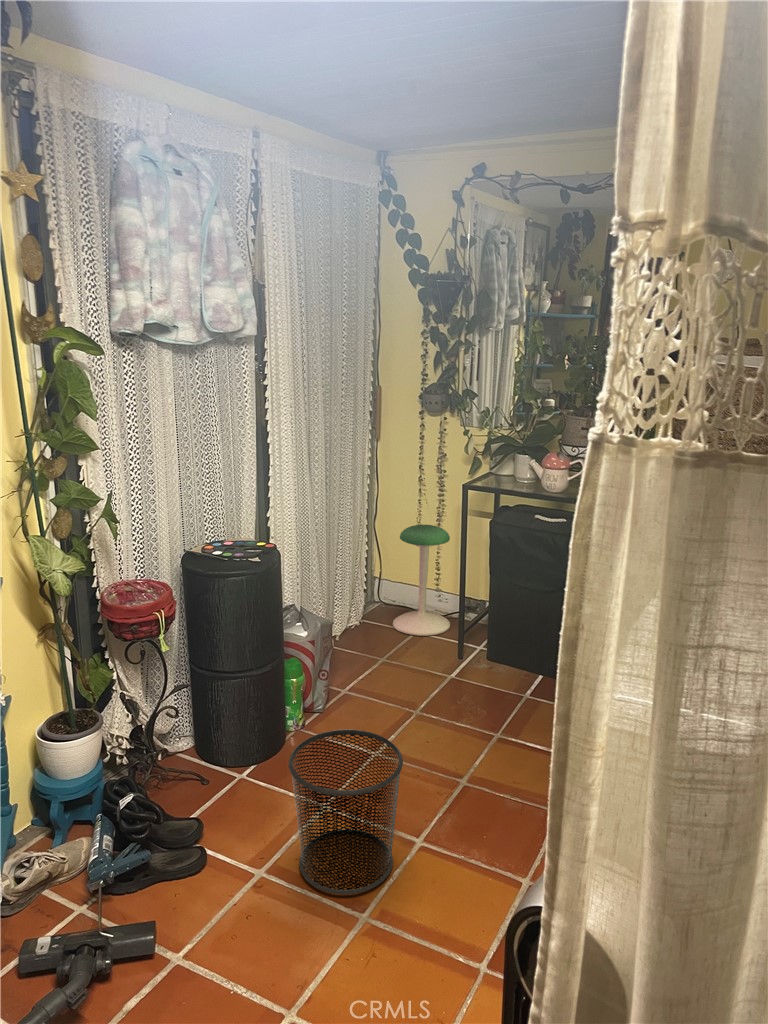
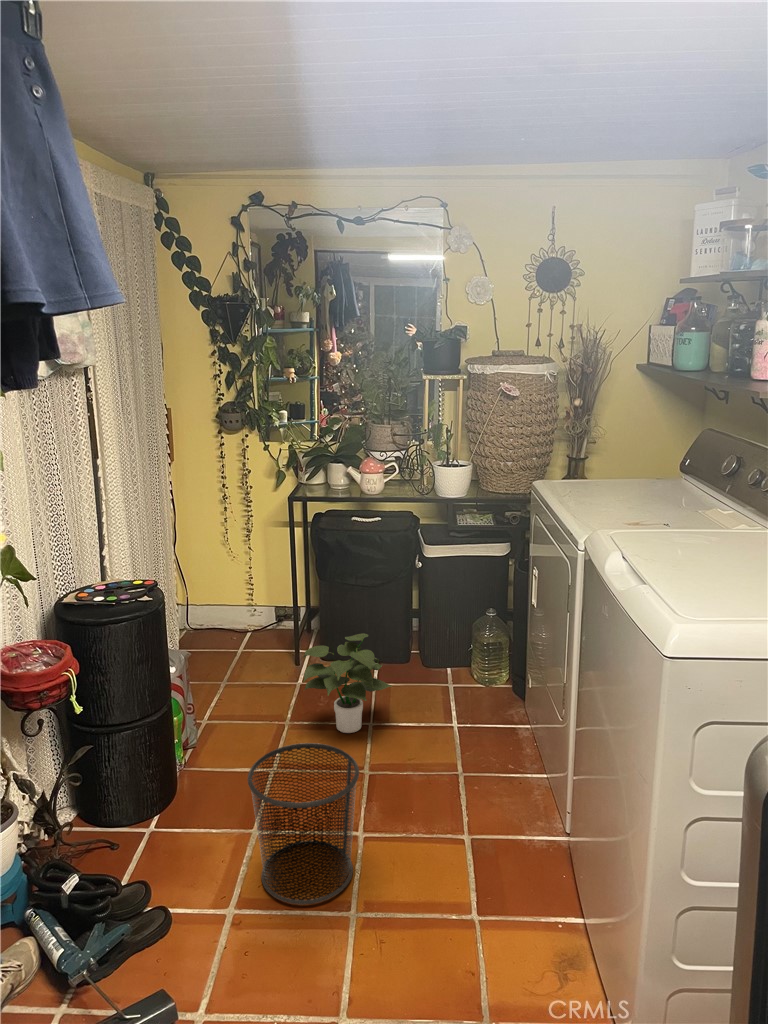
stool: present [393,525,450,636] -> none [212,543,270,654]
potted plant: none [427,637,525,738] -> present [303,633,392,733]

